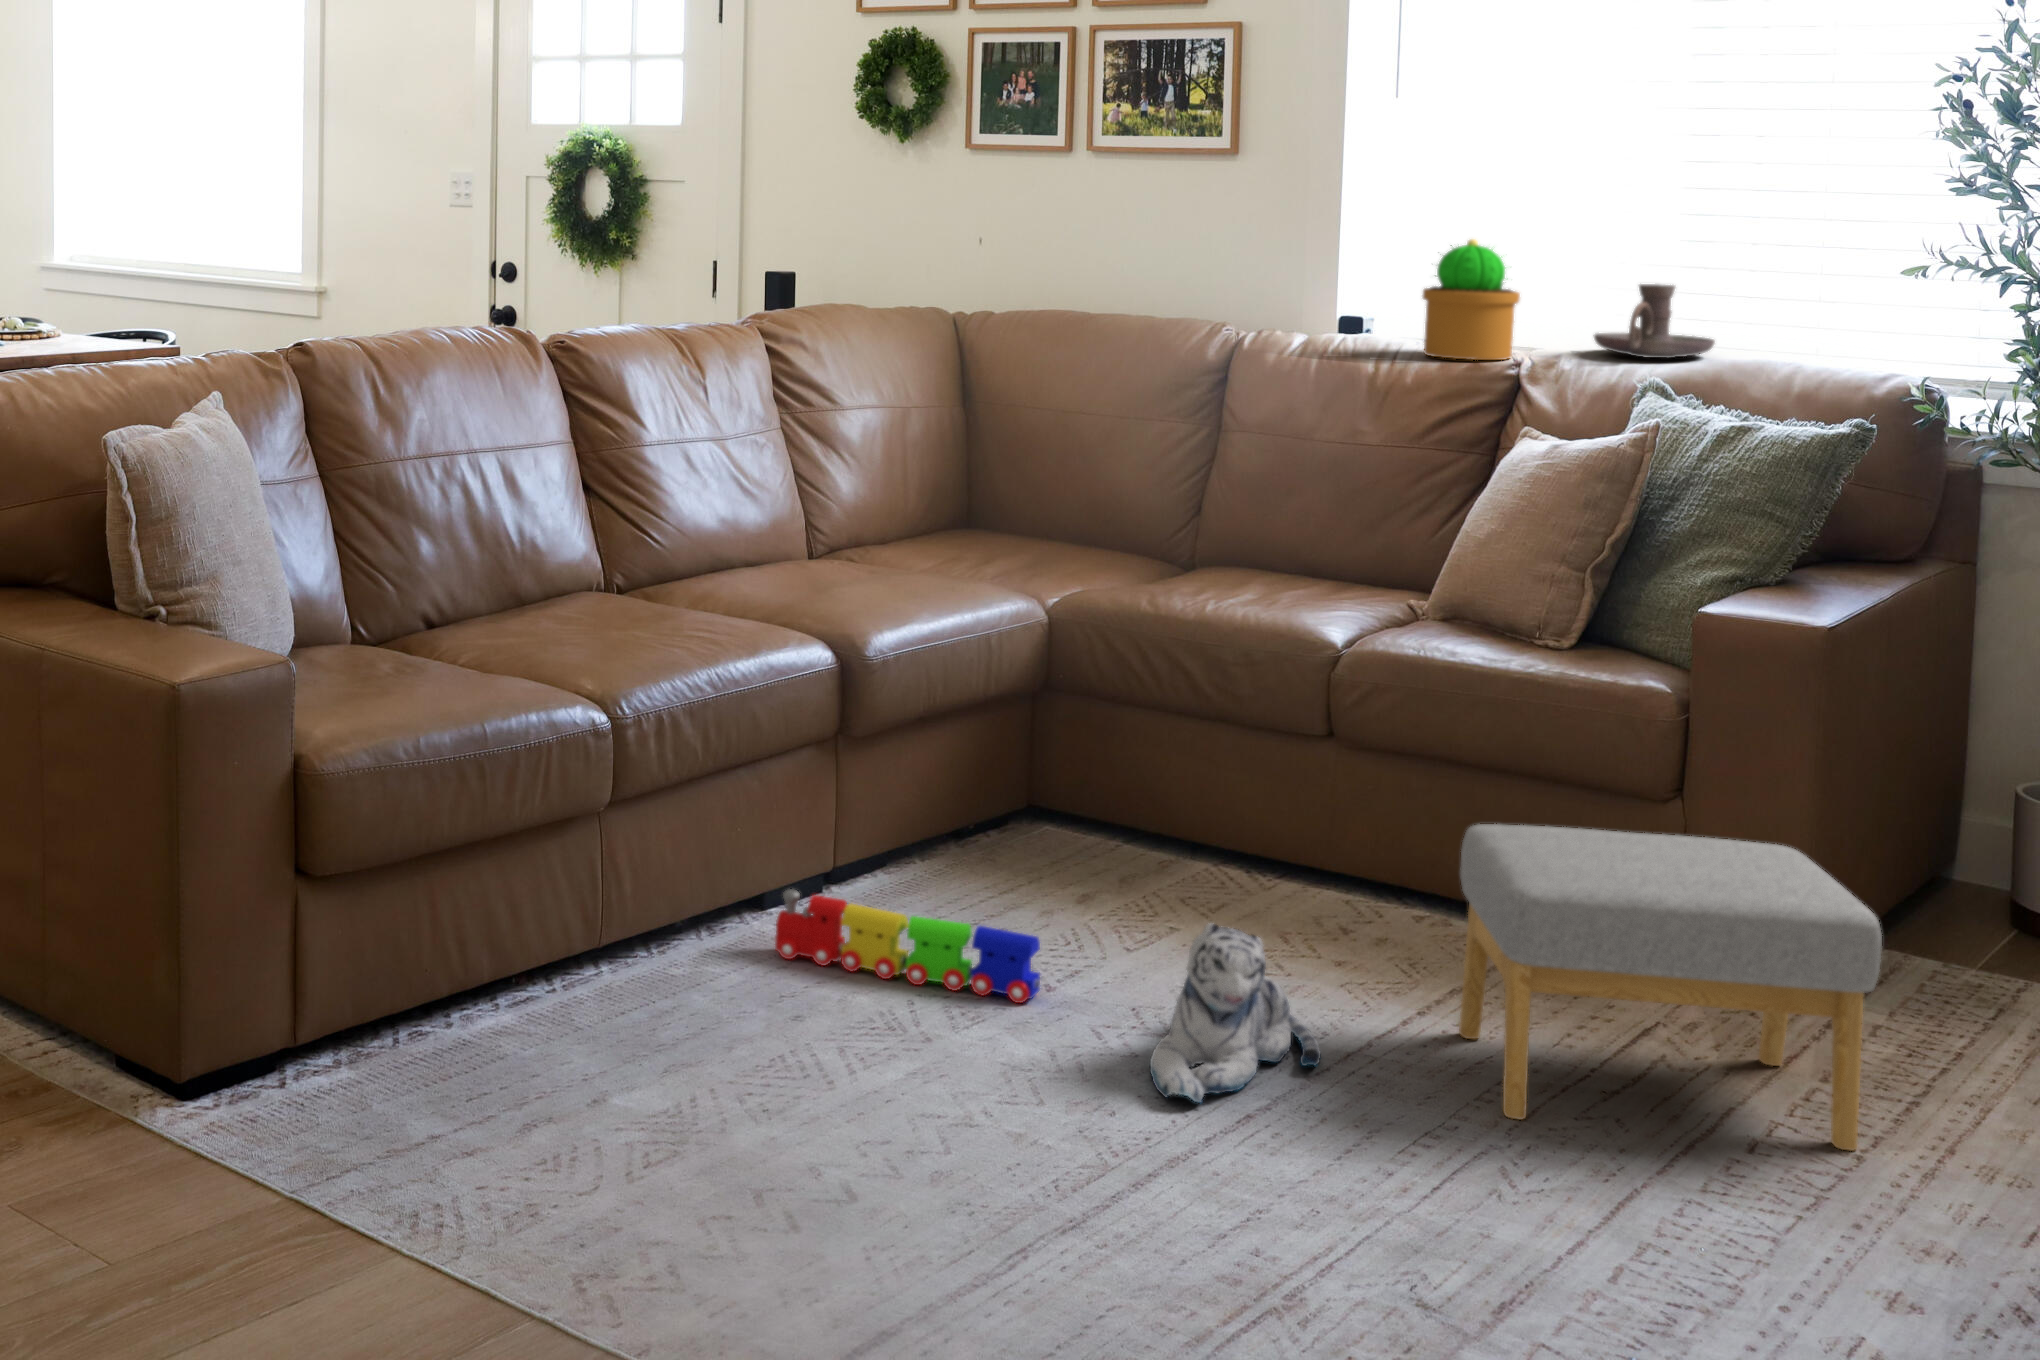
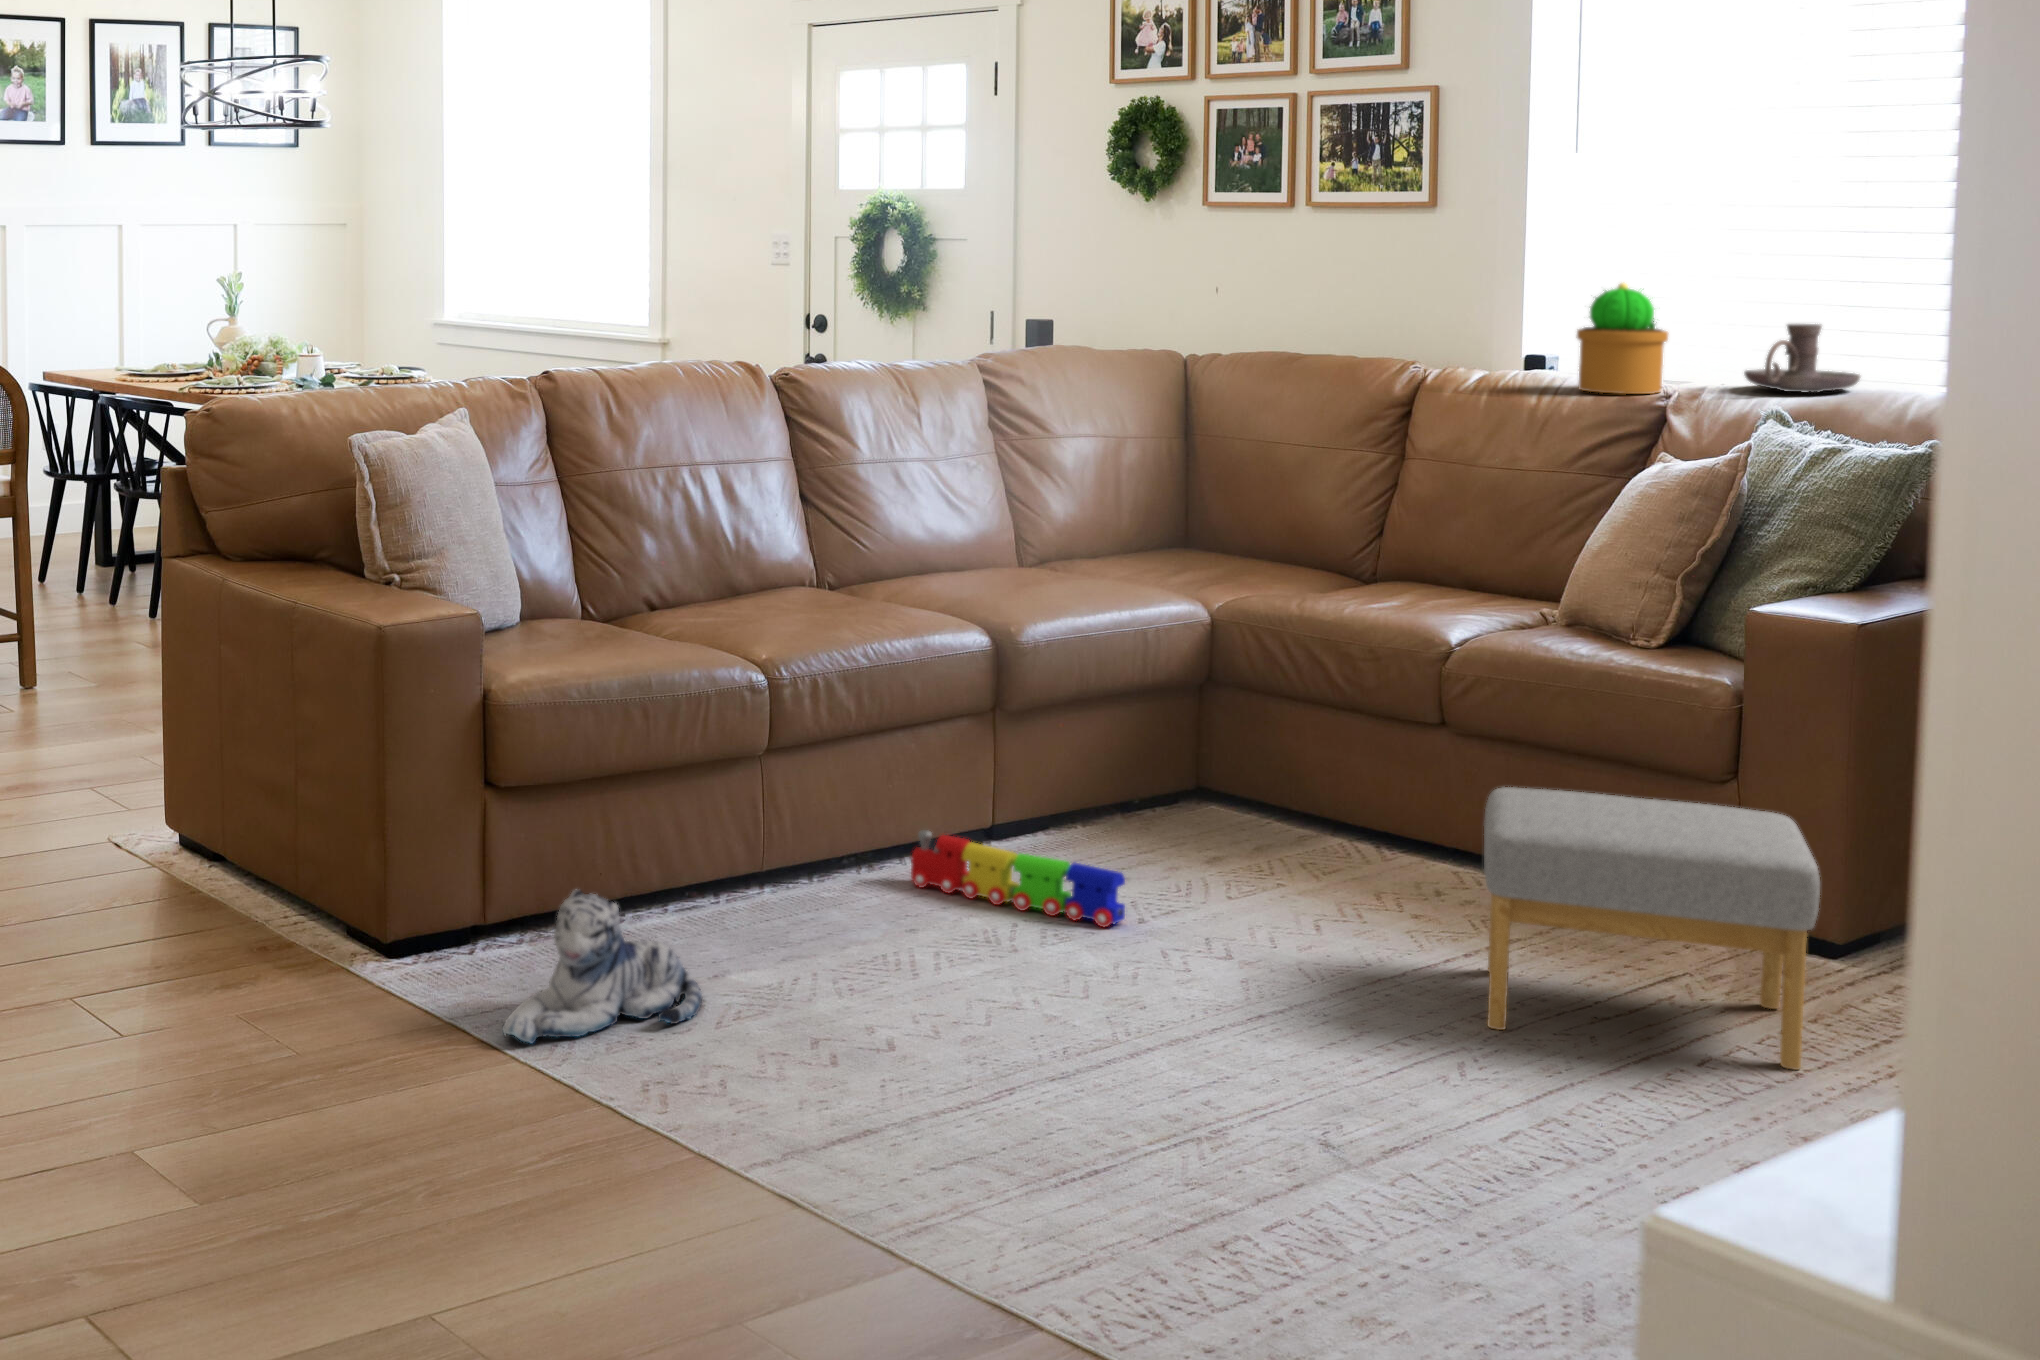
plush toy: present [1150,923,1321,1102] -> present [502,890,702,1043]

